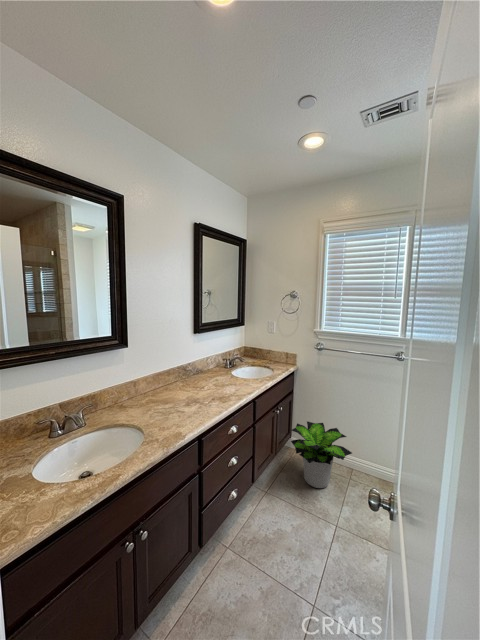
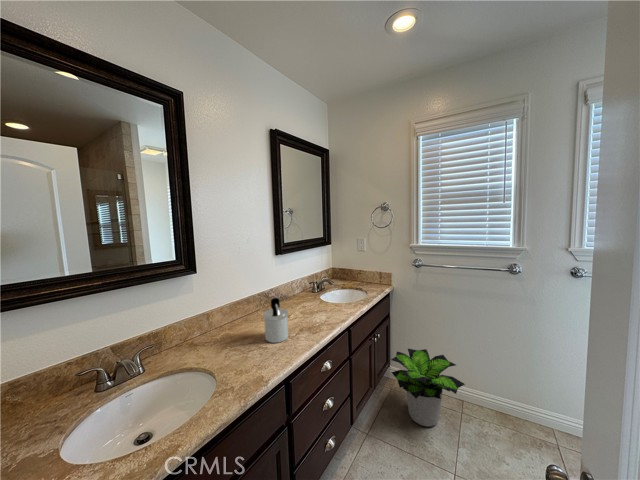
soap dispenser: none [182,371,203,408] -> present [263,298,288,343]

